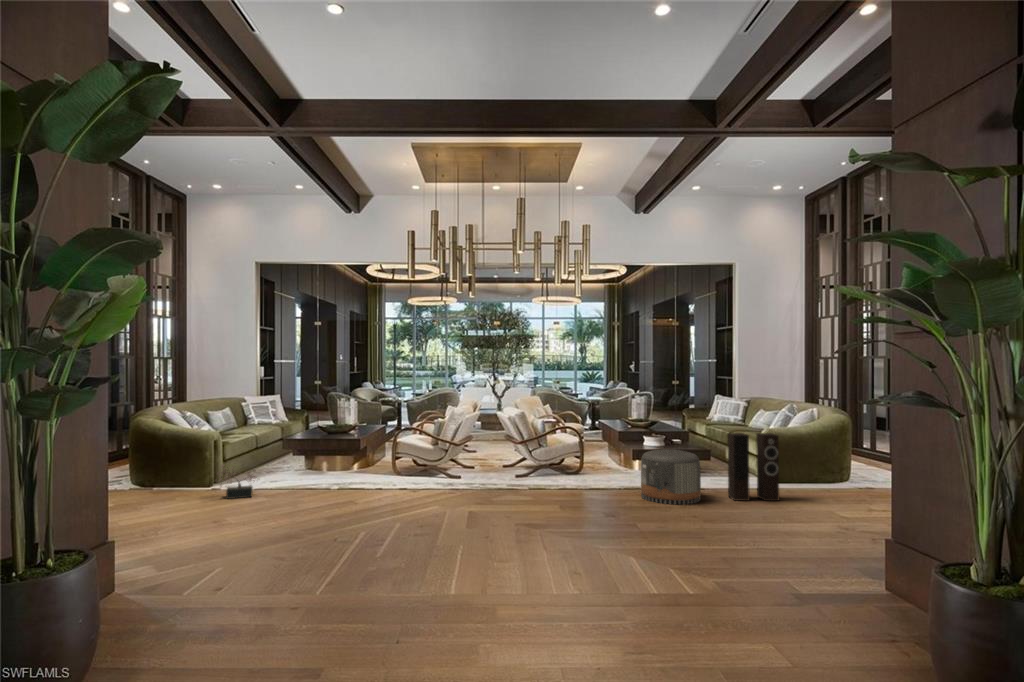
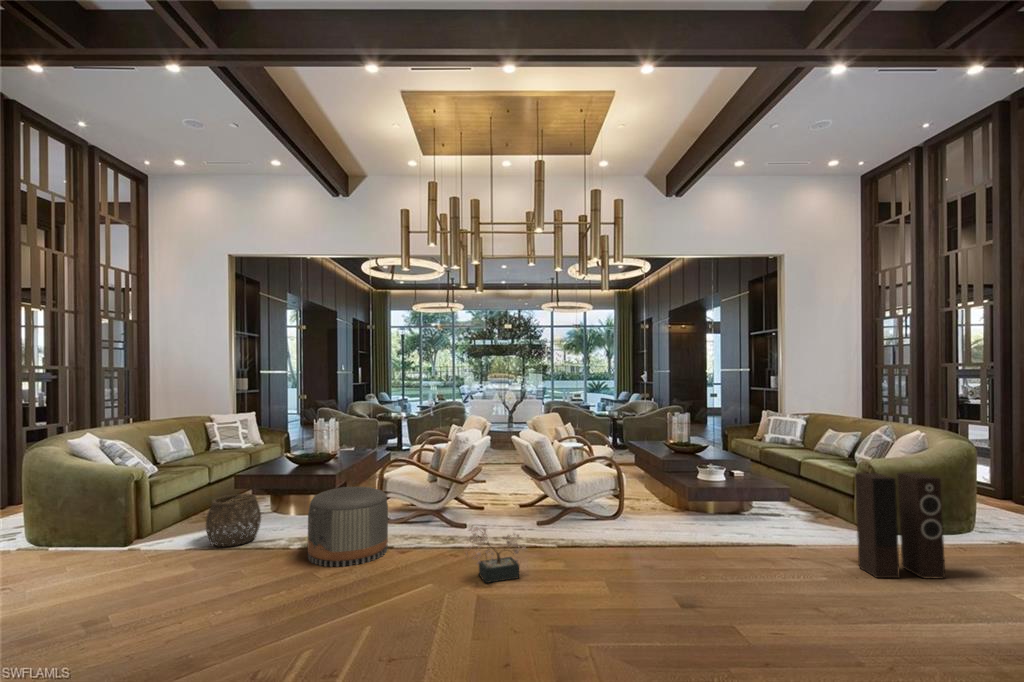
pouf: present [641,449,701,505] -> present [307,487,388,567]
woven basket: none [273,451,312,486] -> present [206,494,261,547]
decorative plant: present [216,465,256,499] -> present [466,527,525,583]

